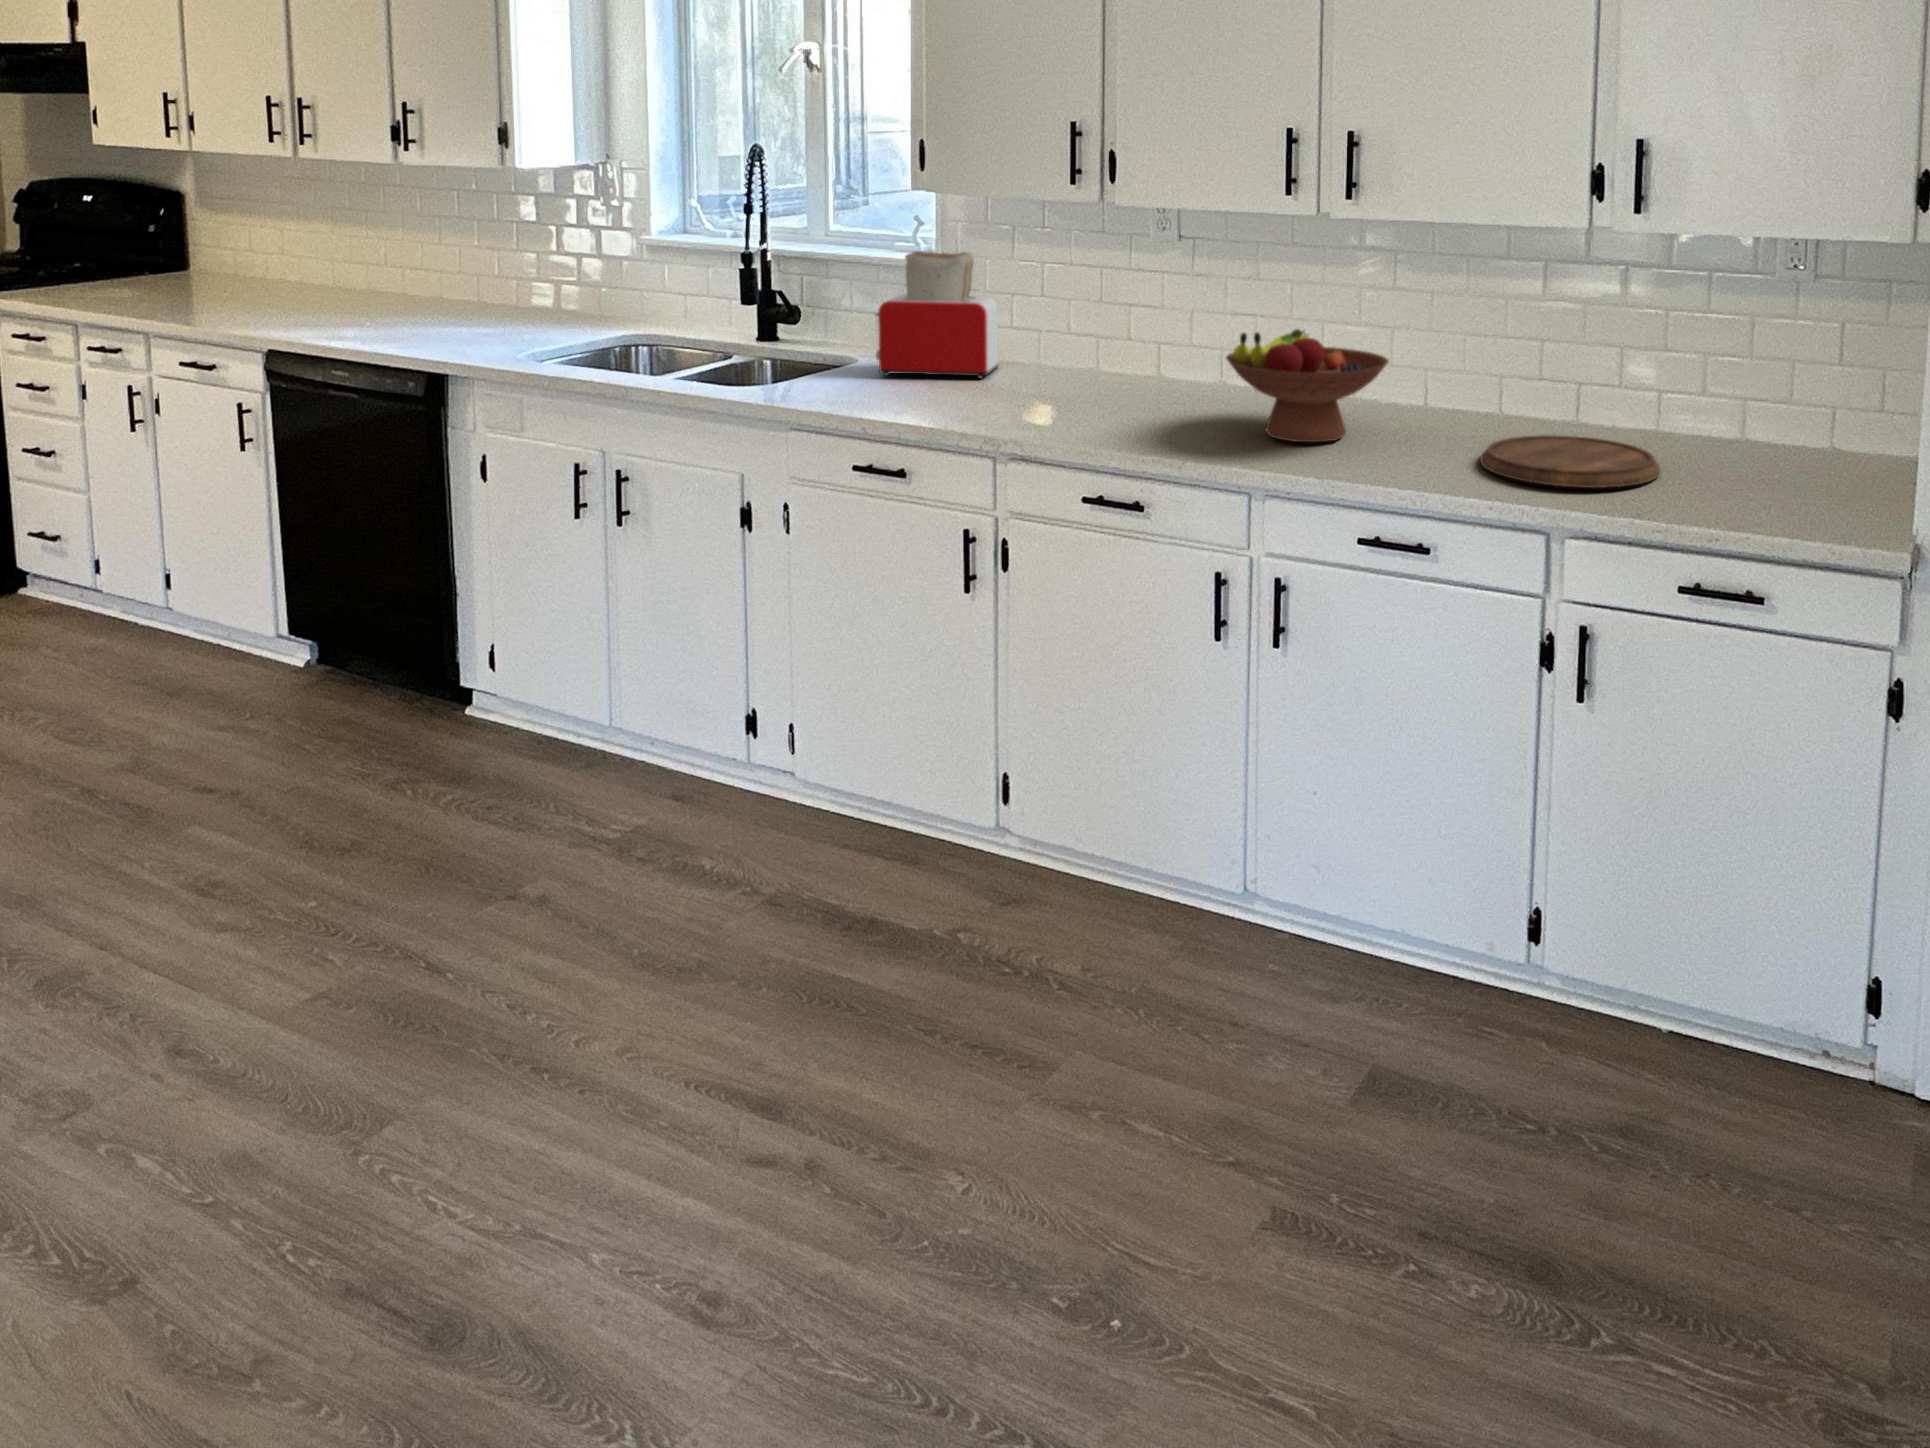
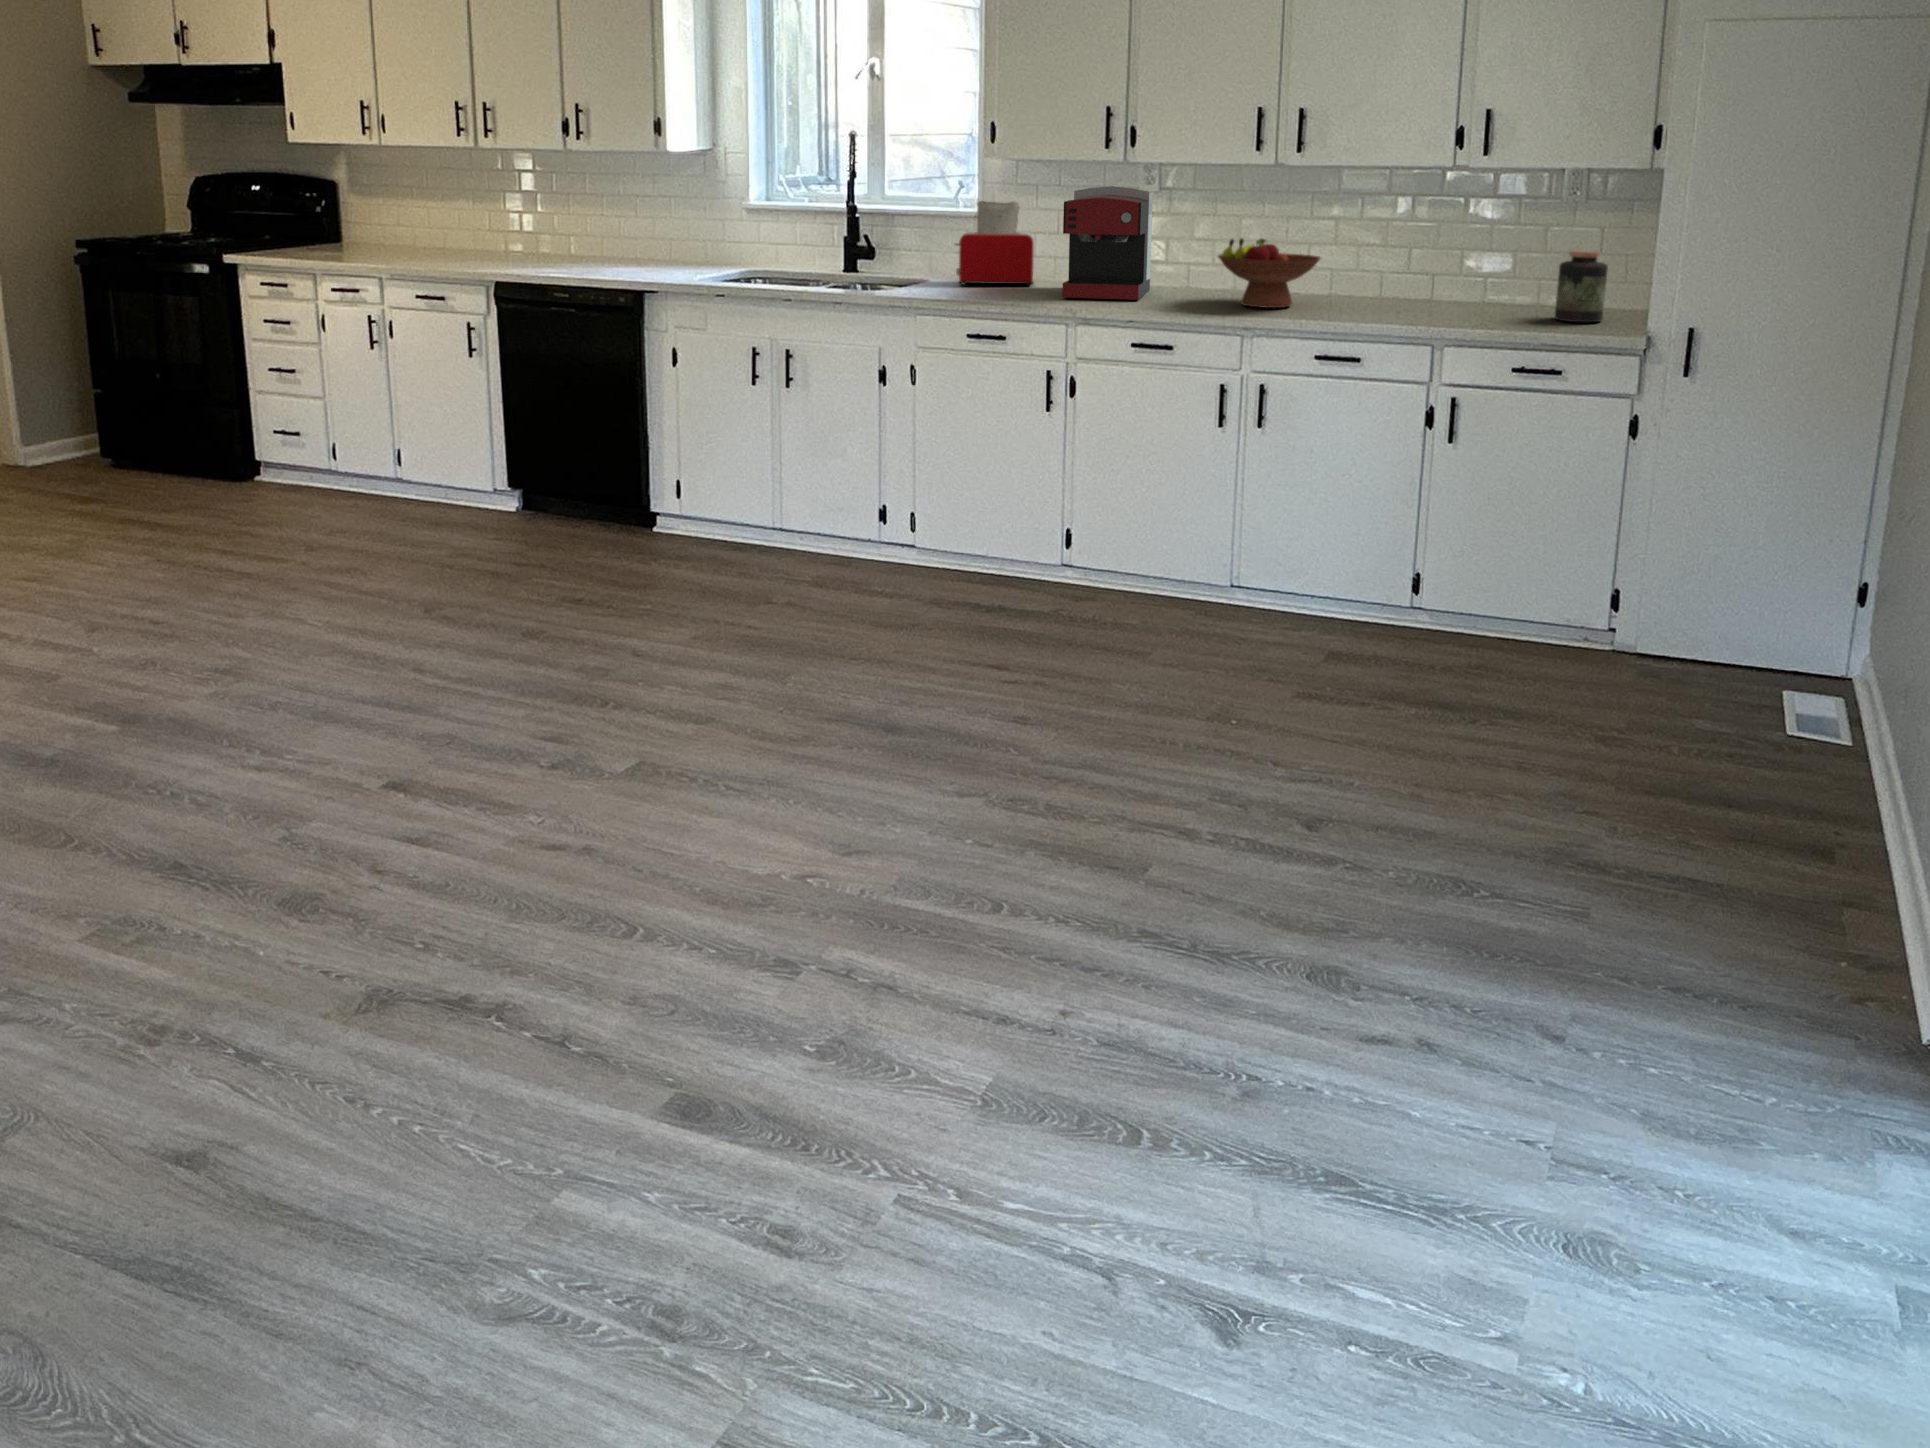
coffee maker: none [1001,238,1156,417] -> present [1062,186,1153,300]
jar: none [1761,369,1846,494] -> present [1555,250,1608,322]
cutting board: present [1480,435,1660,488] -> none [1383,302,1494,321]

